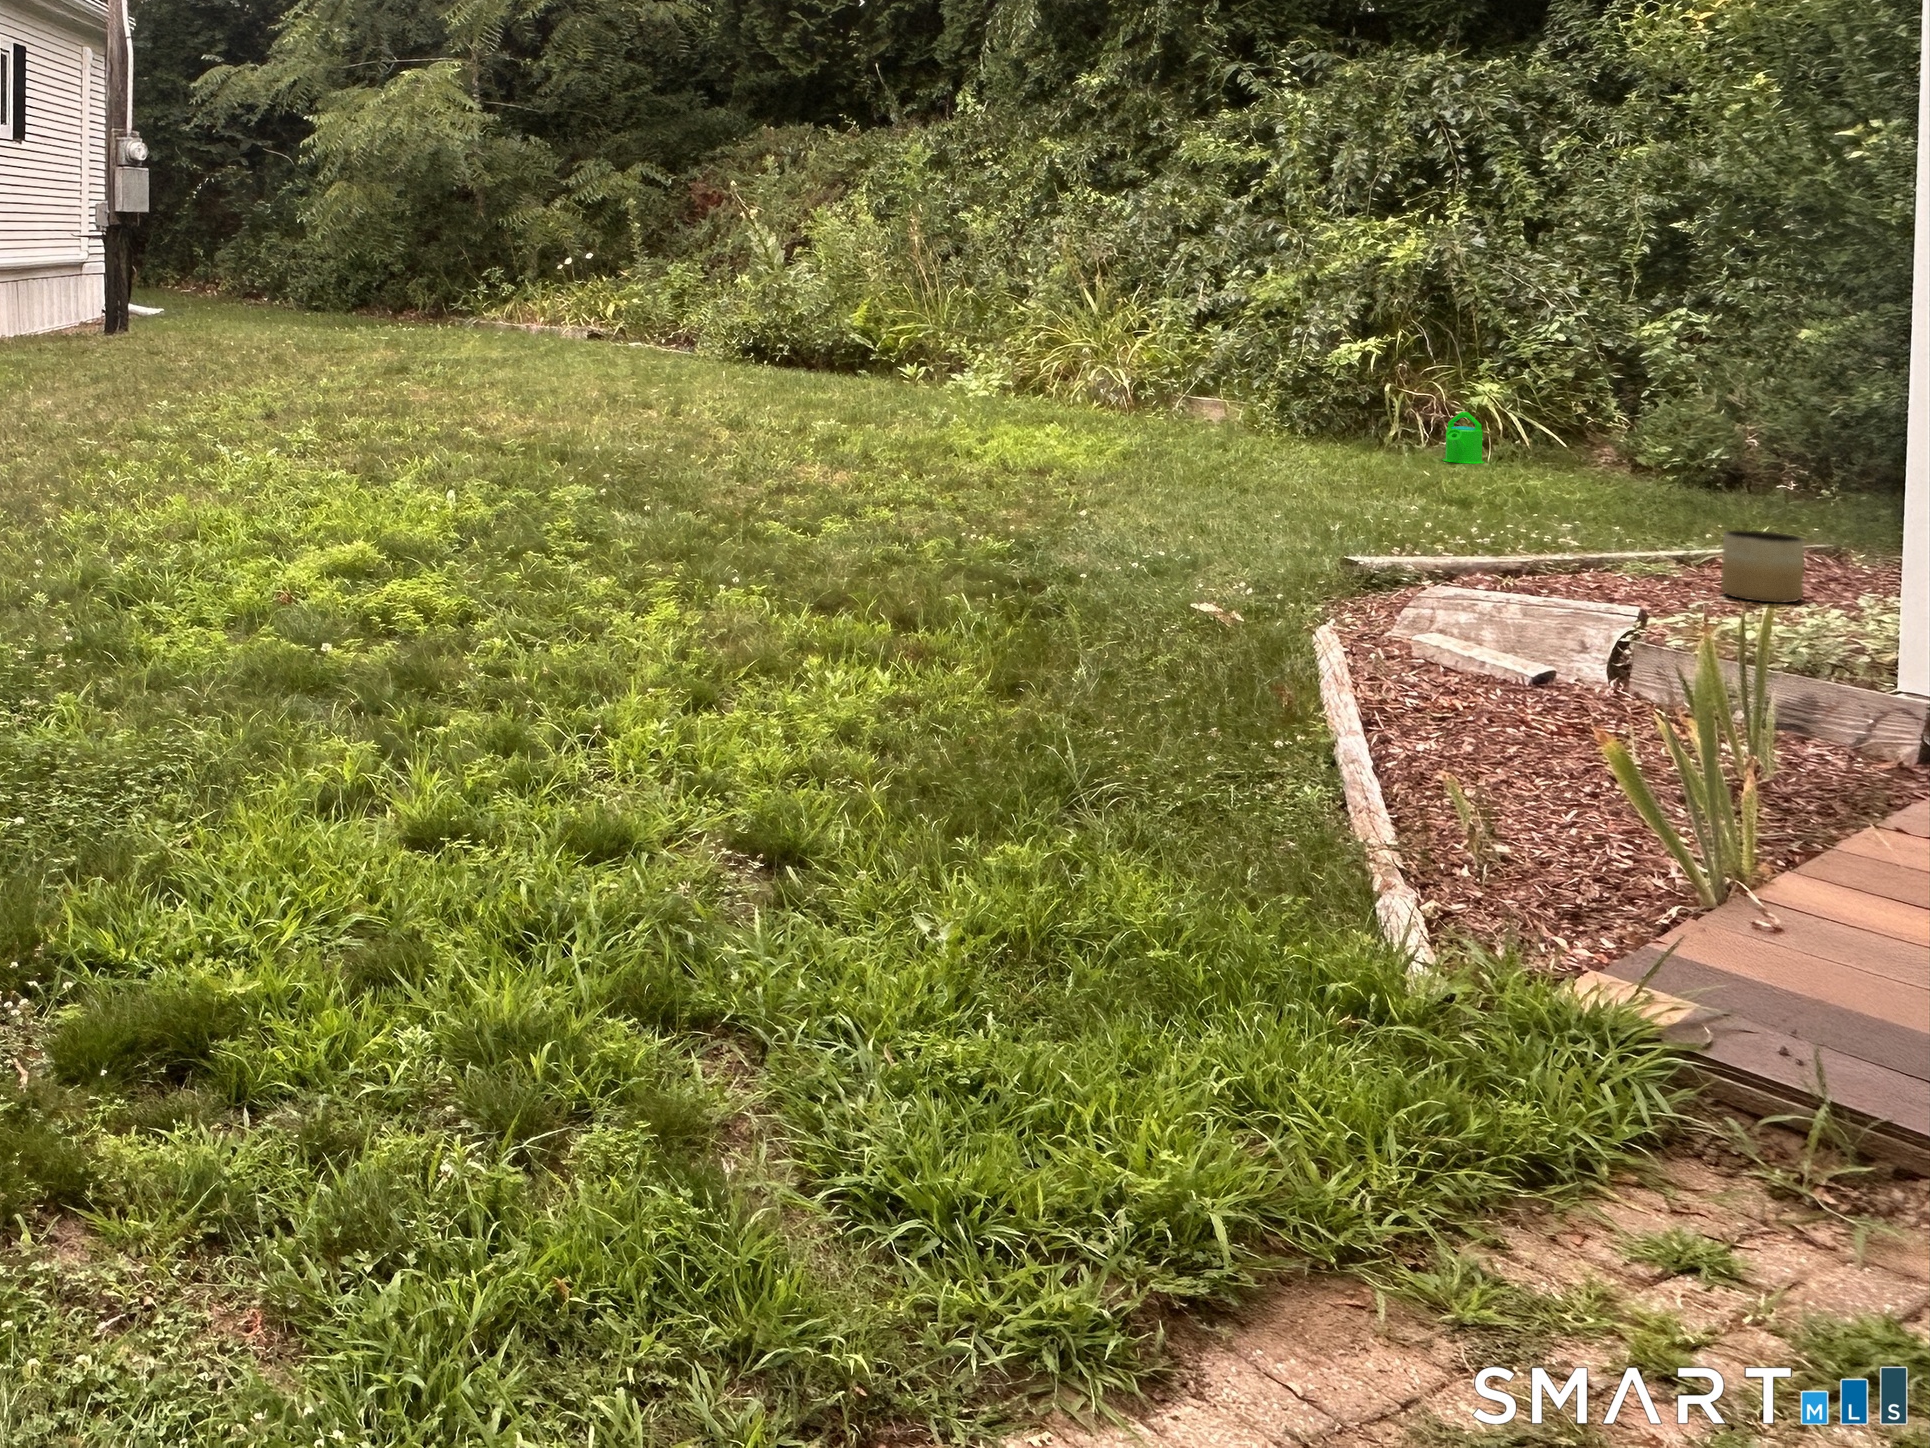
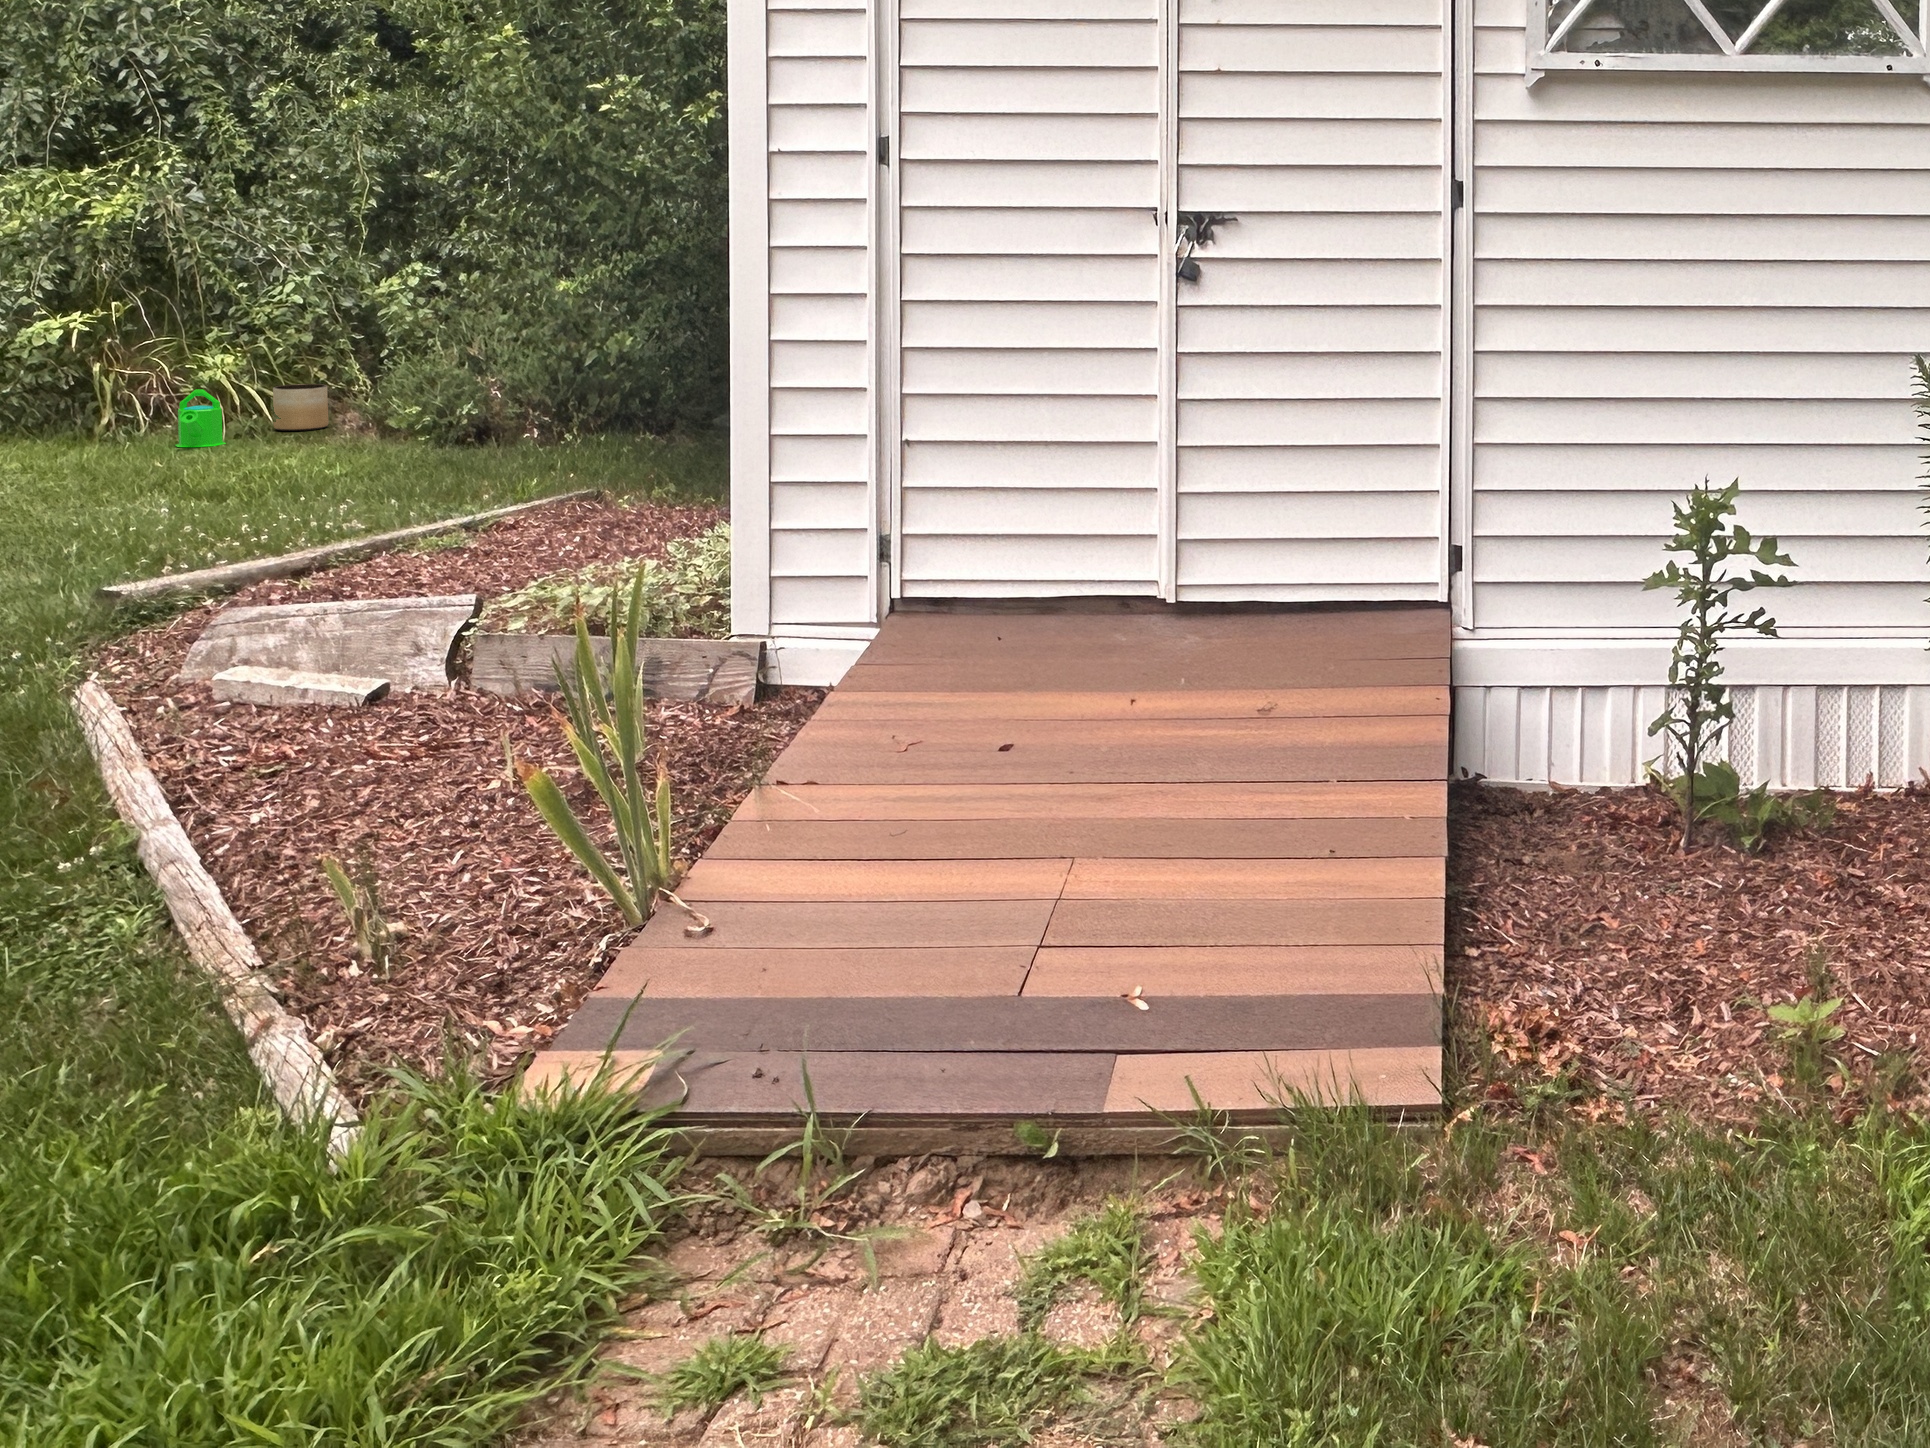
planter: present [1721,530,1805,603] -> present [273,384,329,431]

